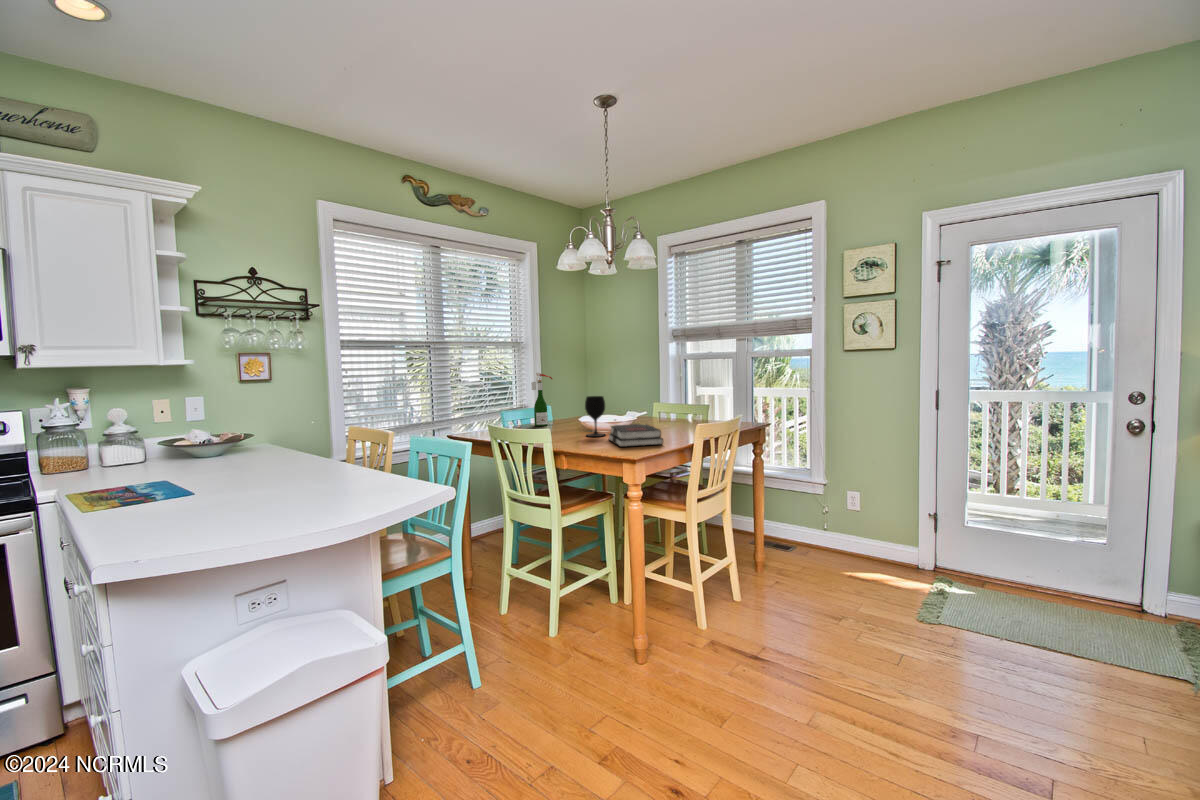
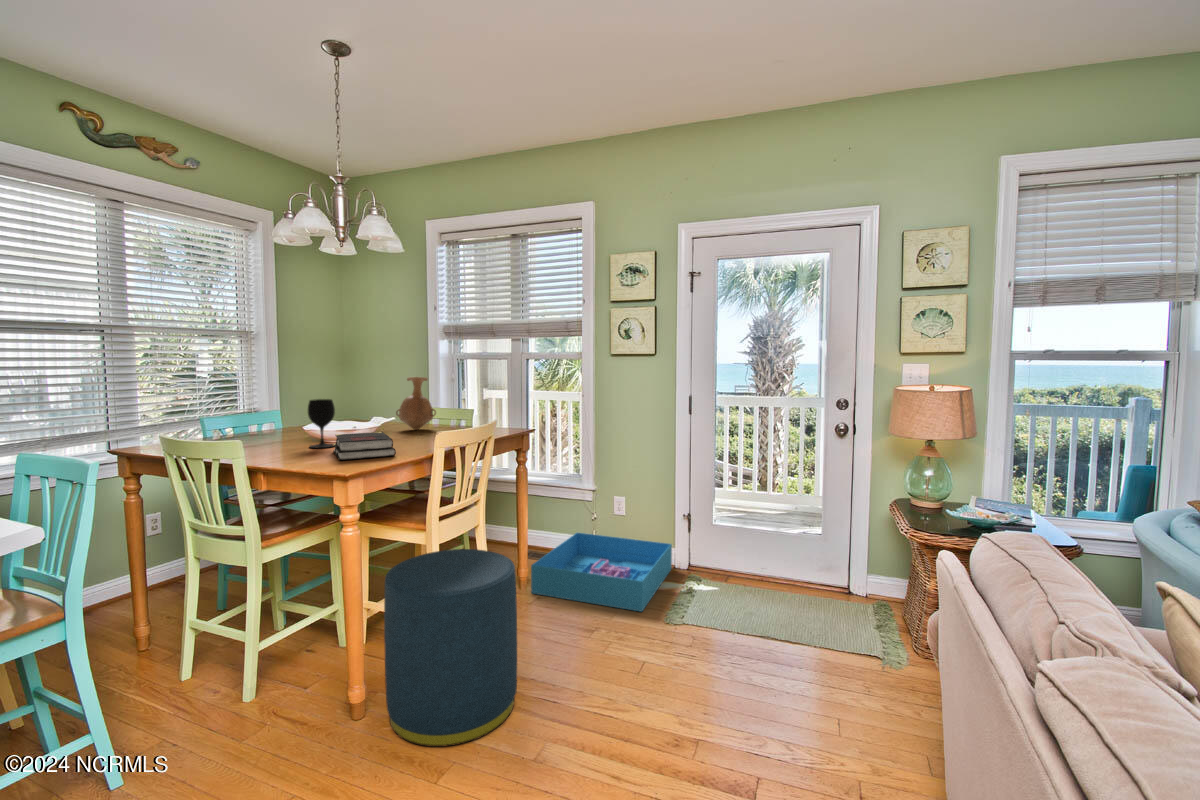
wine bottle: present [531,373,553,426] -> none [249,370,280,436]
vase: none [644,376,679,423] -> present [396,377,436,430]
storage bin: none [769,524,913,607] -> present [531,533,672,612]
ottoman: none [665,529,781,701] -> present [384,549,517,747]

